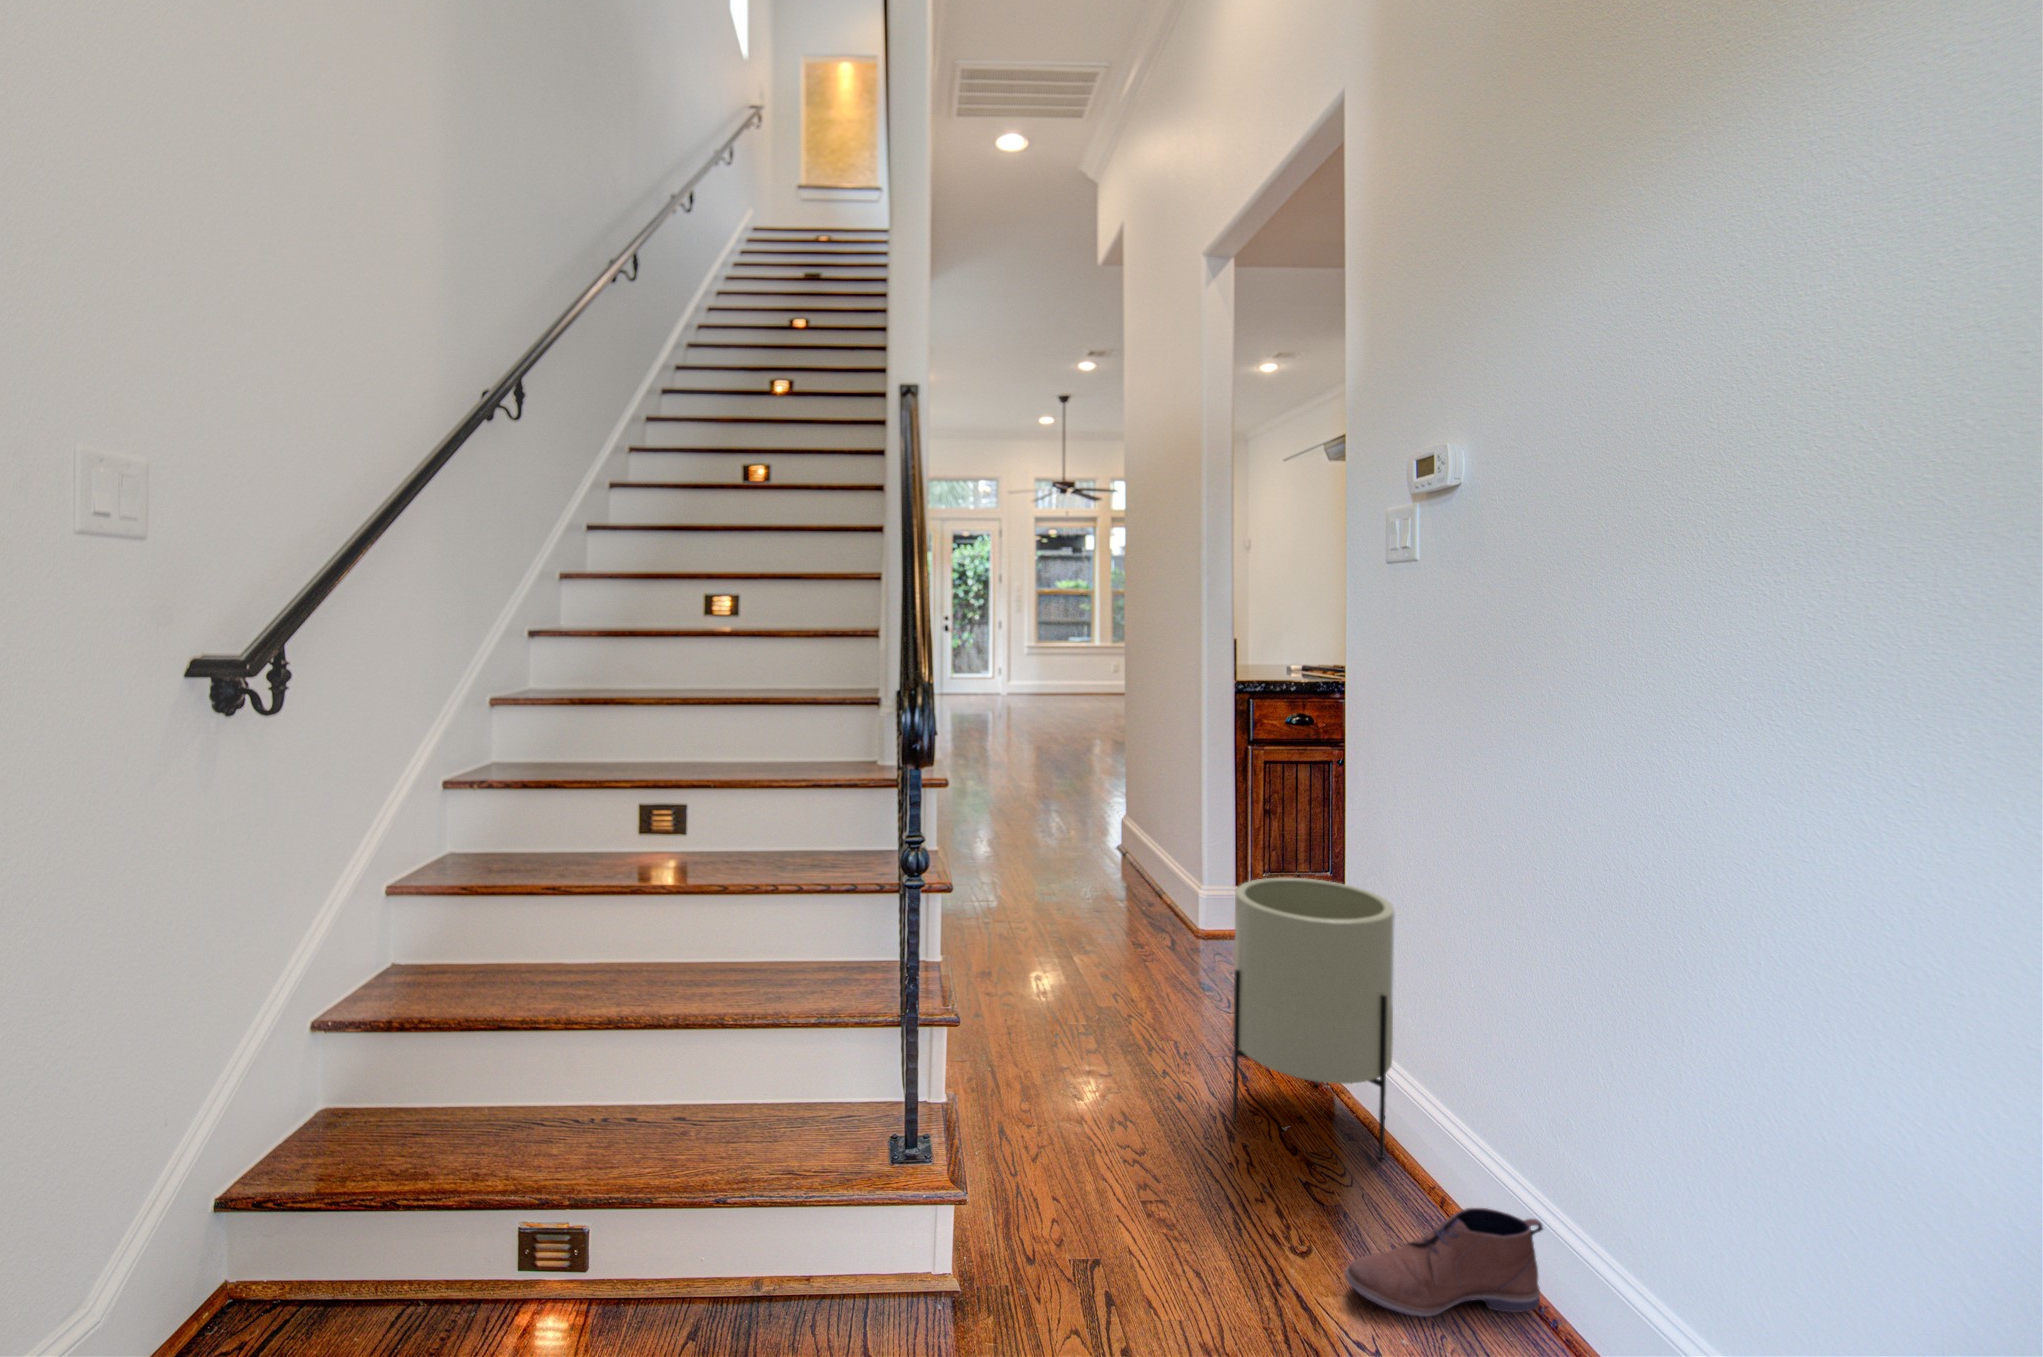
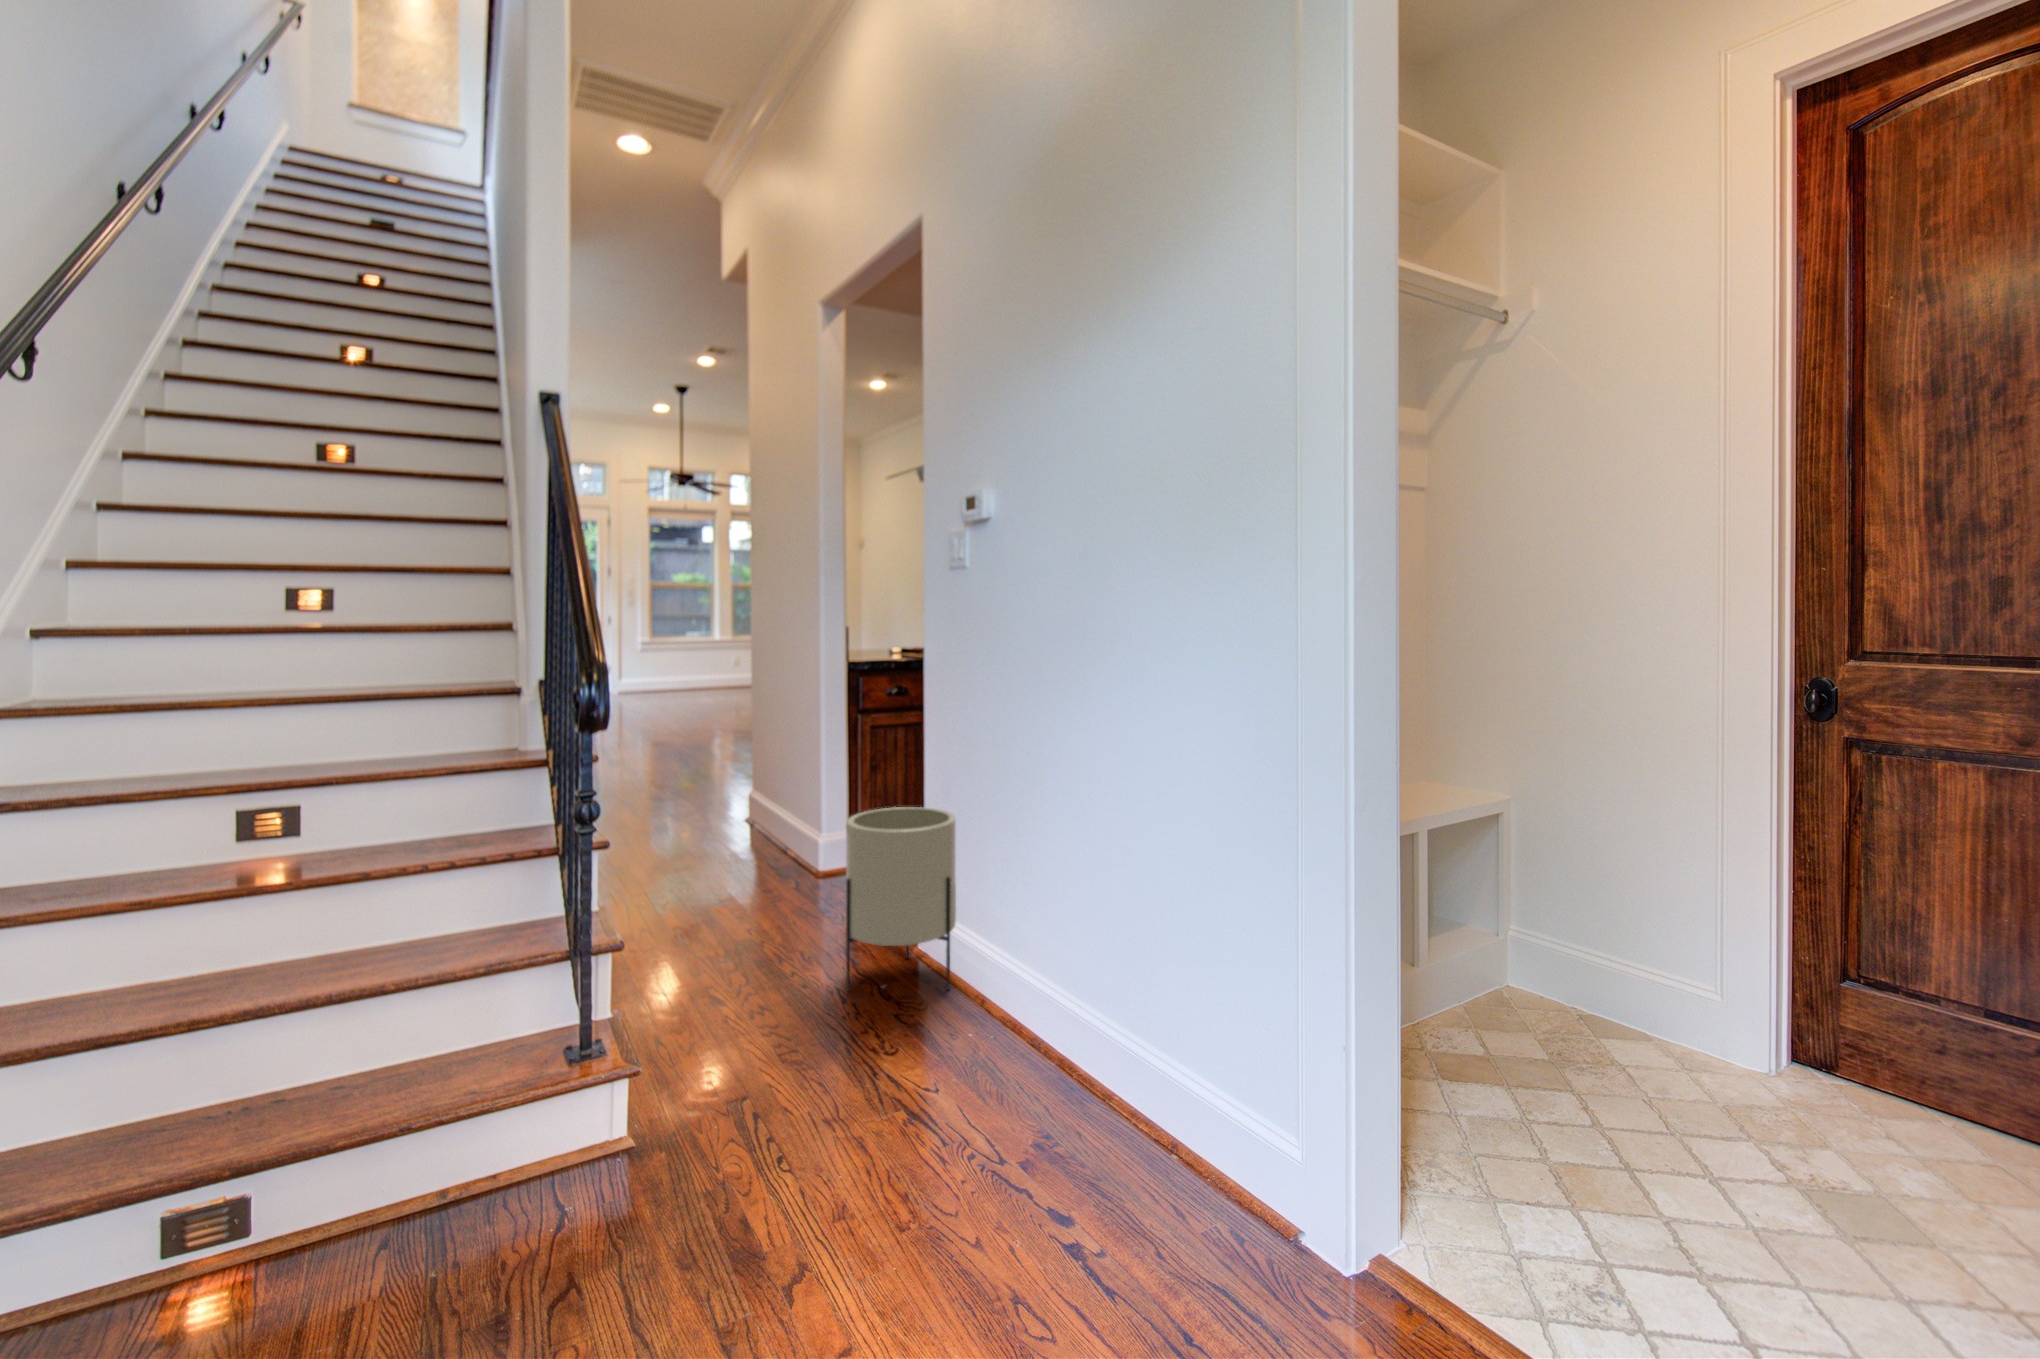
shoe: present [1345,1208,1543,1317] -> none [919,990,1034,1065]

